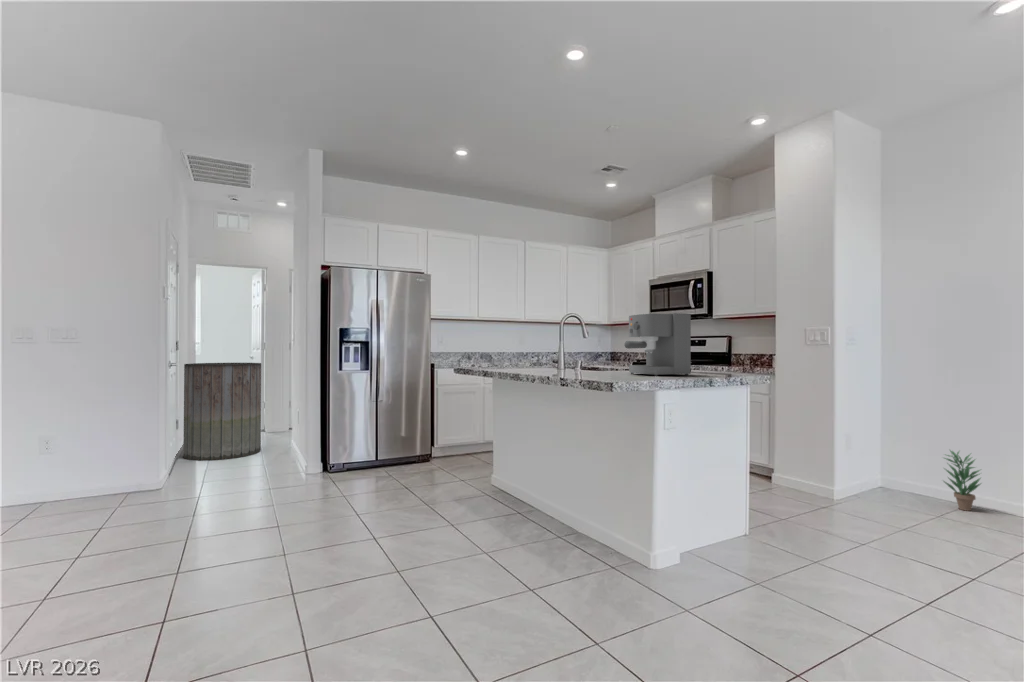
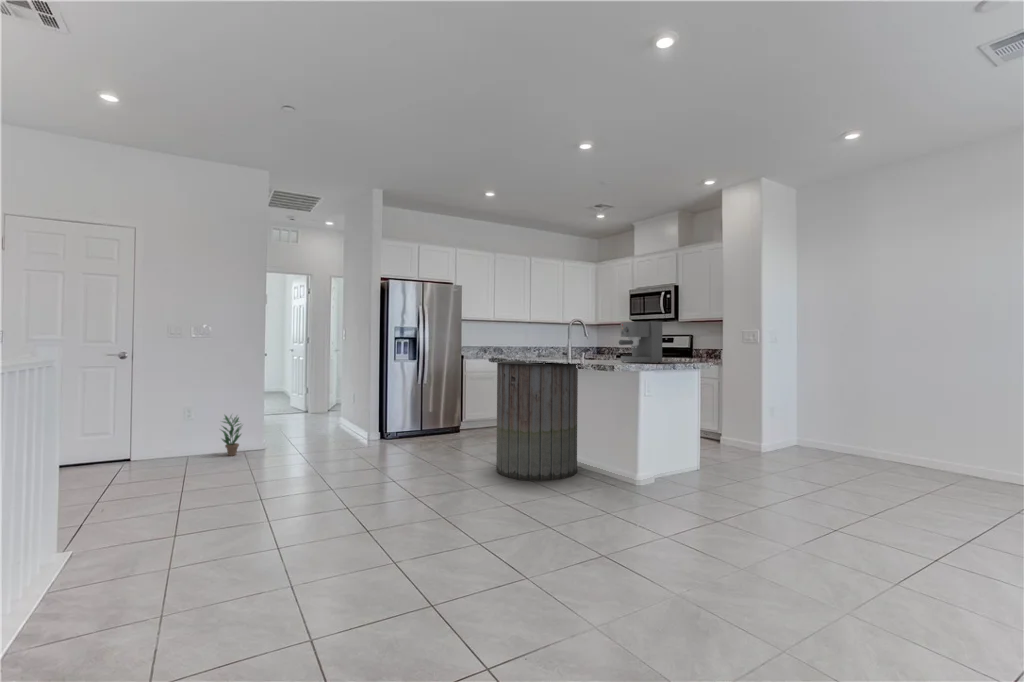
trash can: present [183,363,261,461] -> present [496,361,578,481]
potted plant: present [944,450,980,511] -> present [222,415,241,456]

